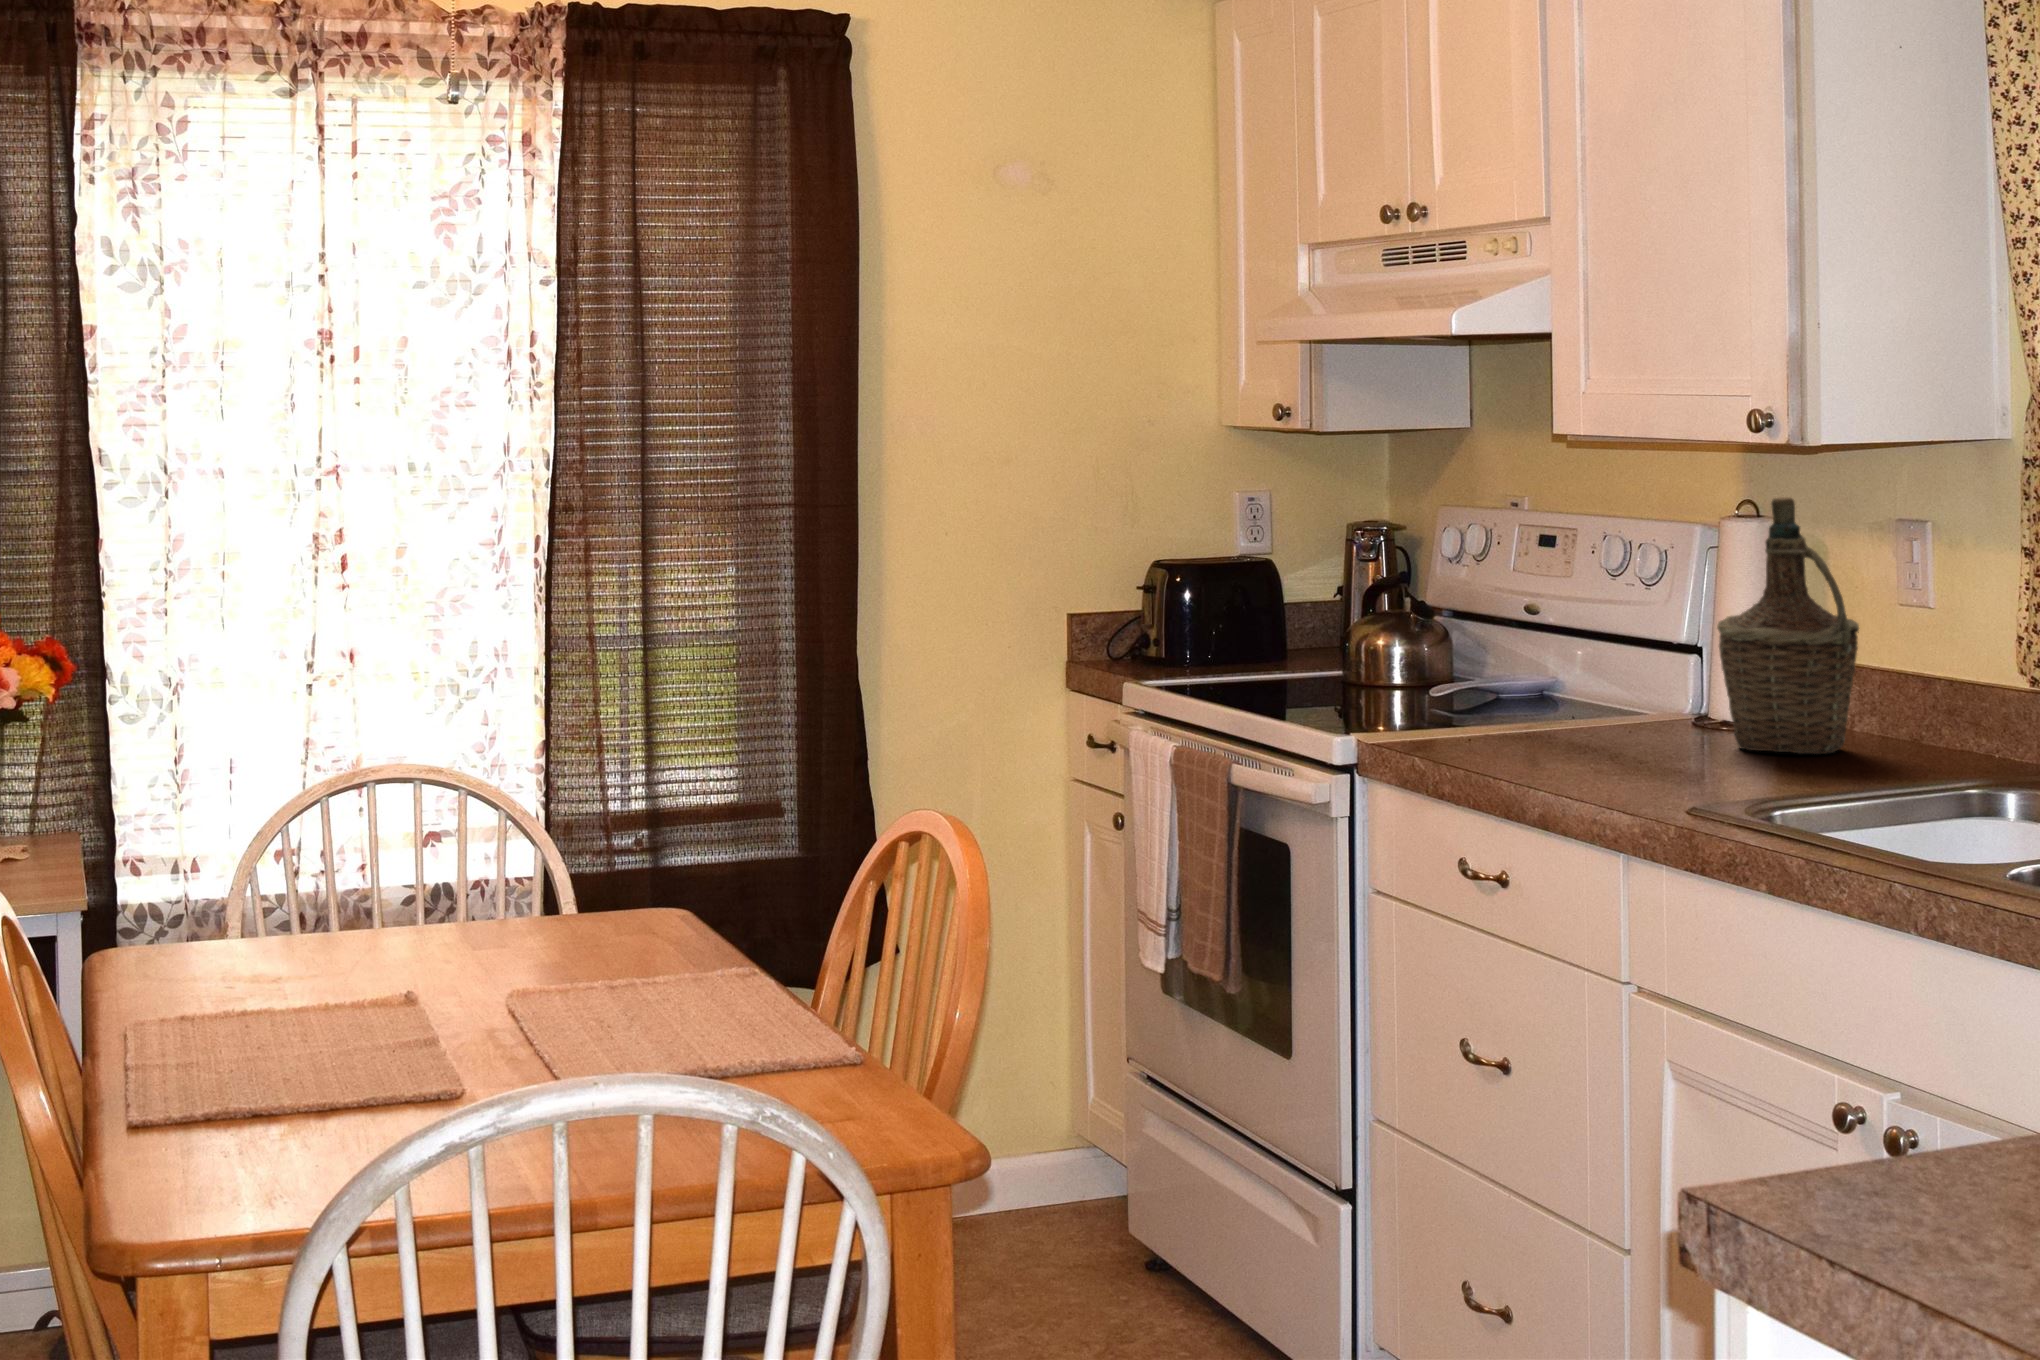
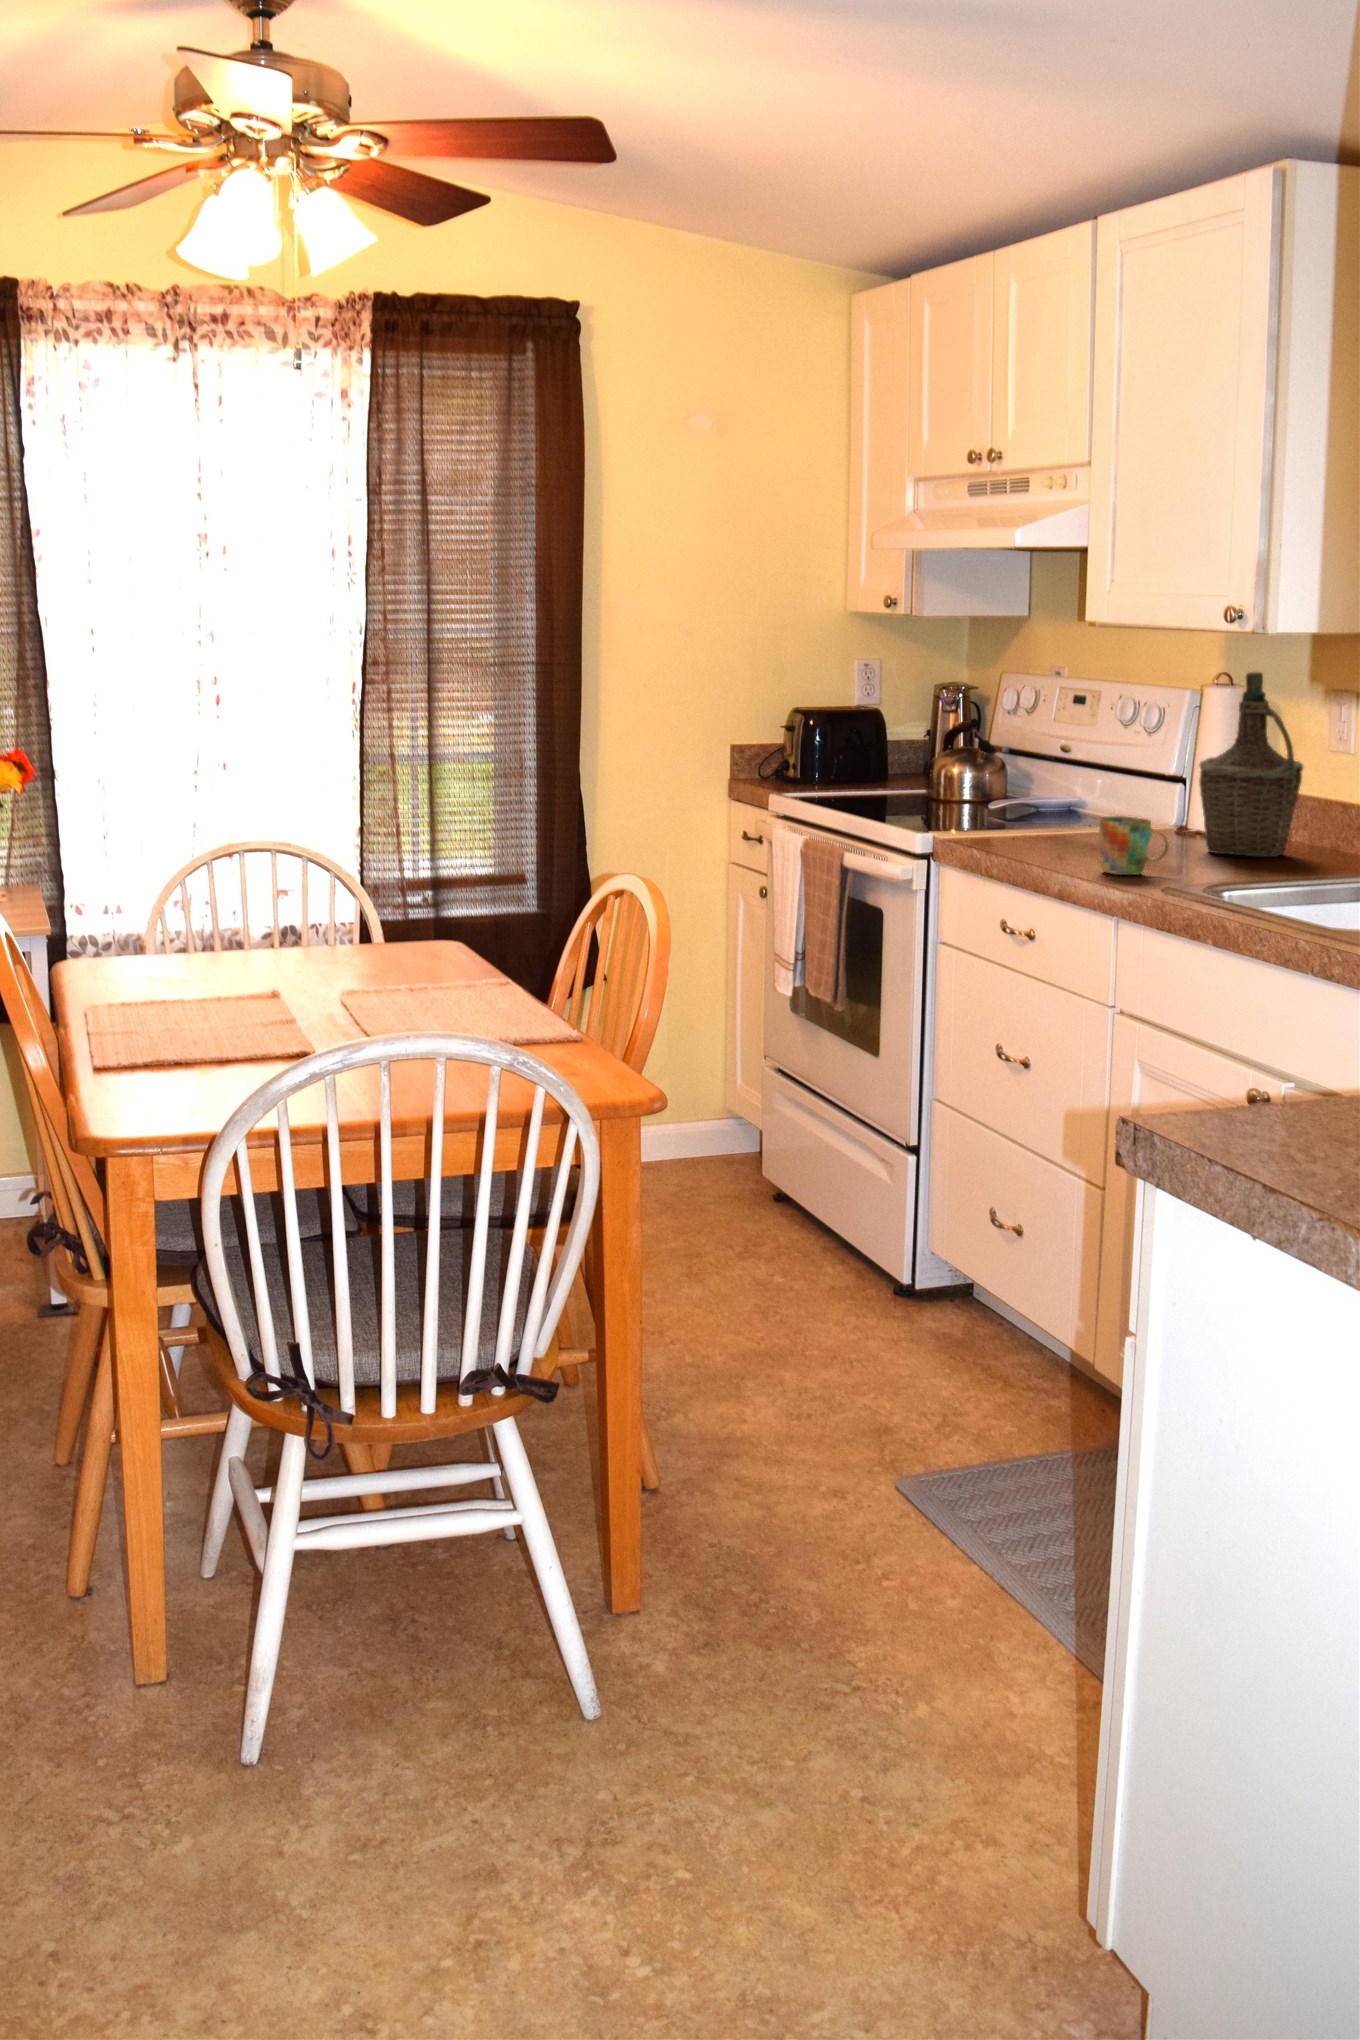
mug: none [1593,703,1690,787] -> present [1099,816,1168,875]

